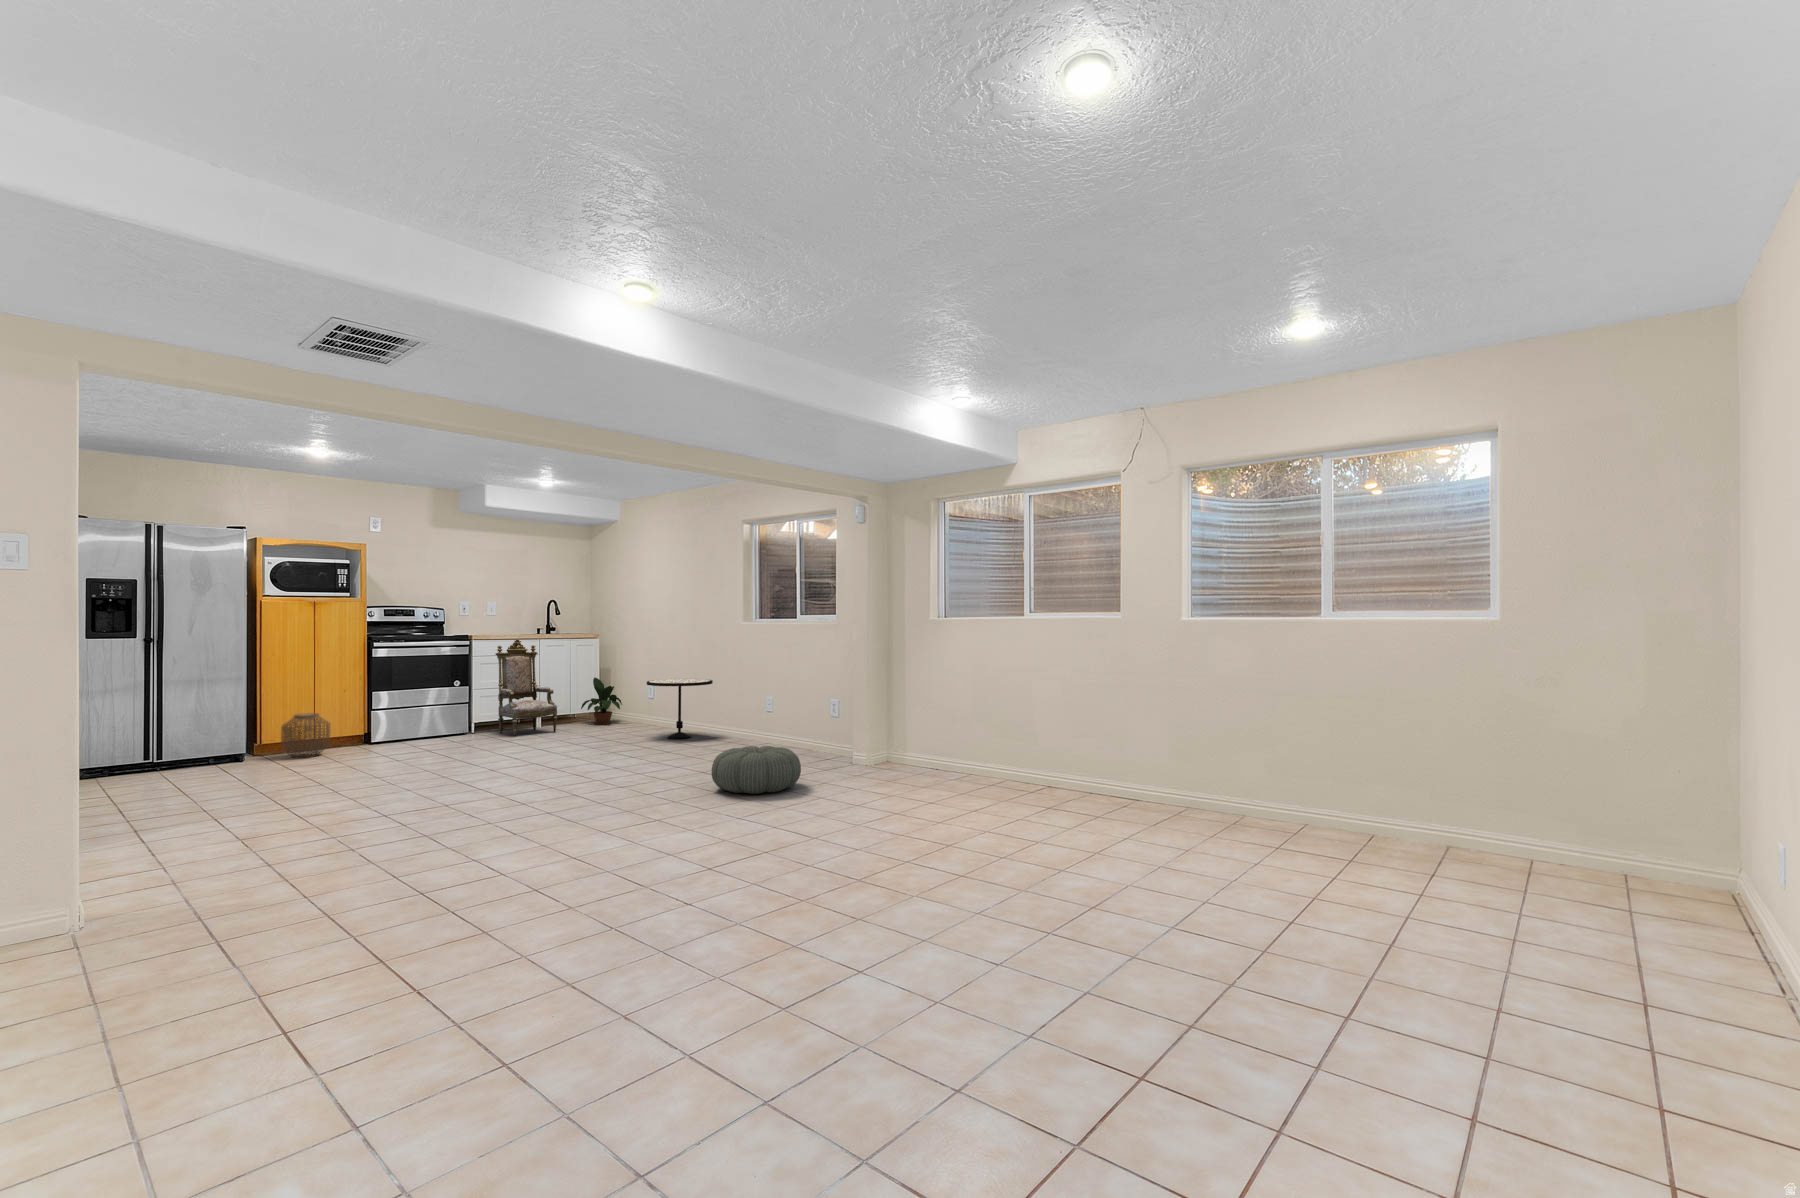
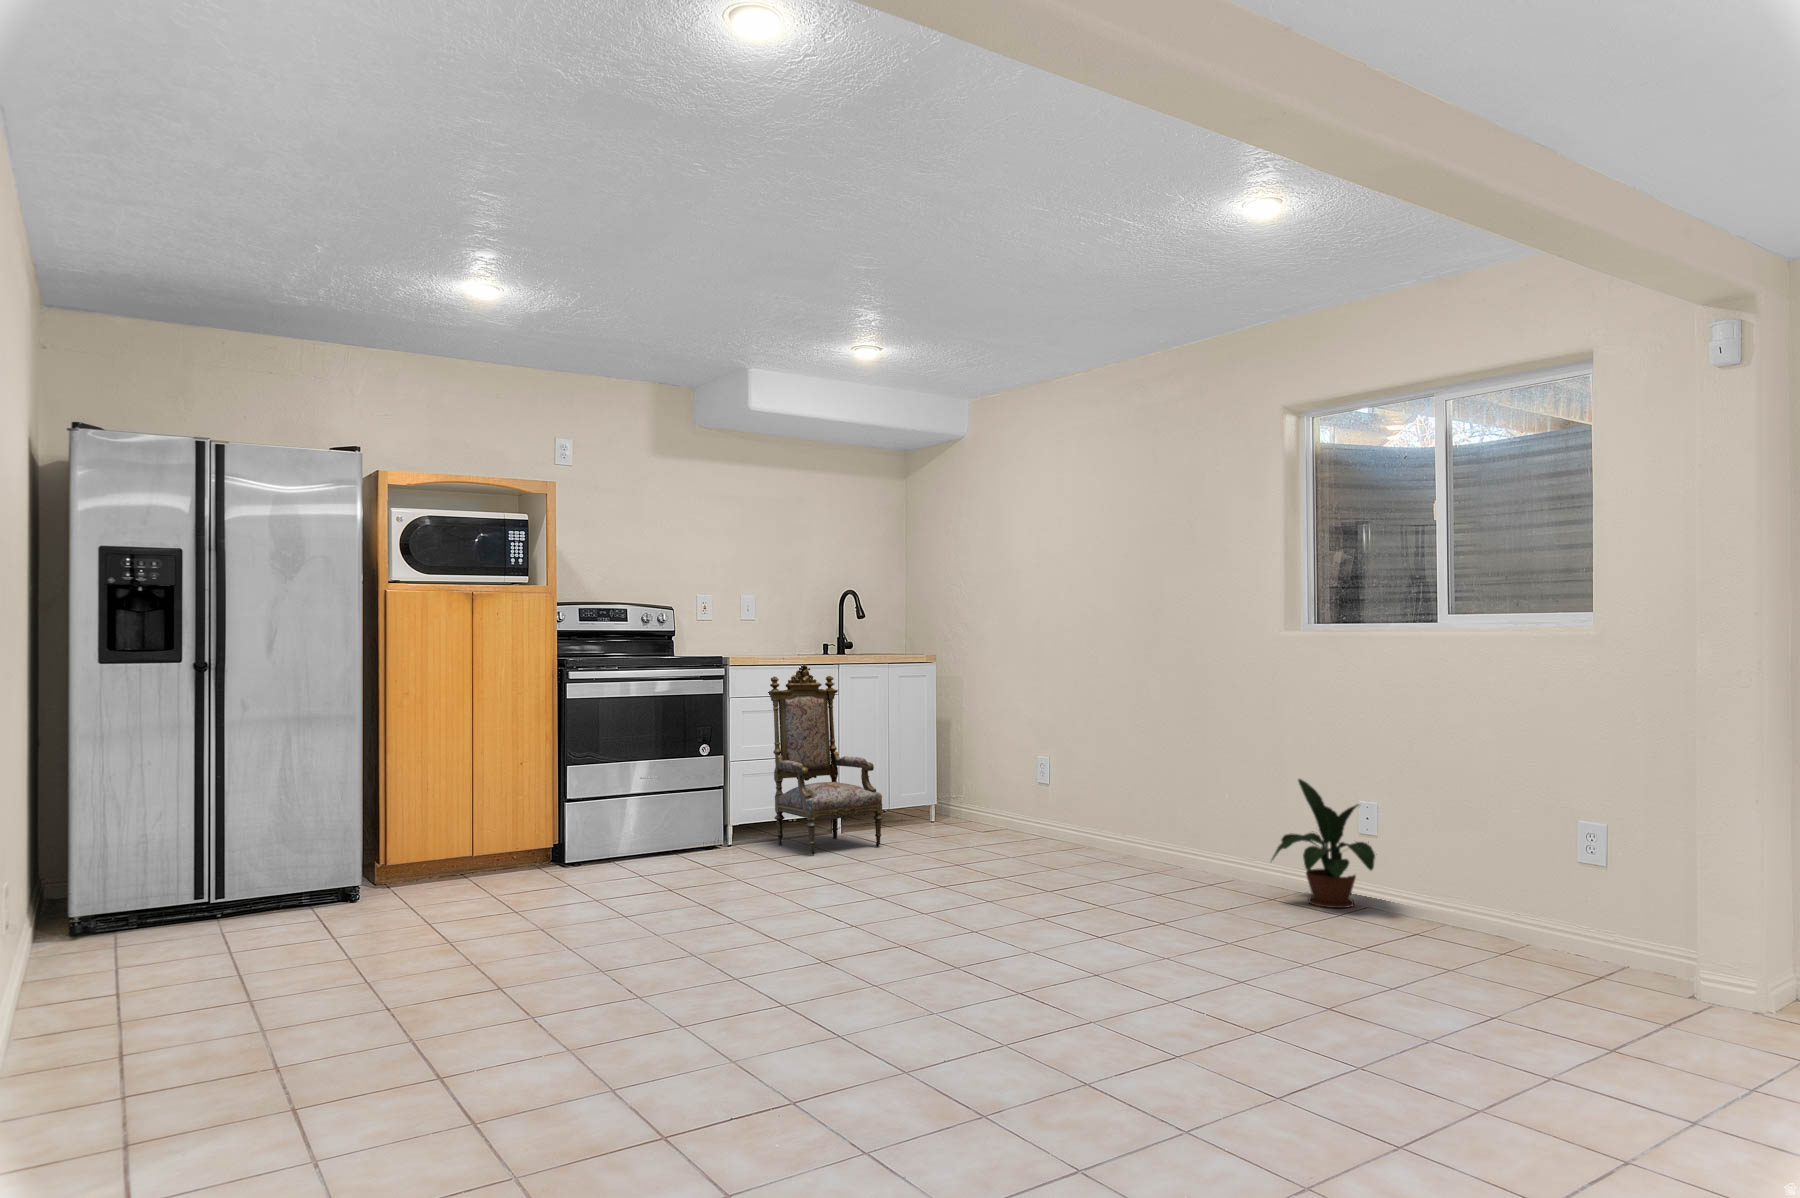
potted plant: present [581,678,622,725] -> present [1272,779,1375,908]
side table: present [647,679,713,739] -> none [1074,747,1209,876]
woven basket: present [281,713,330,758] -> none [421,807,503,894]
pouf: present [711,746,801,794] -> none [1435,949,1701,1099]

